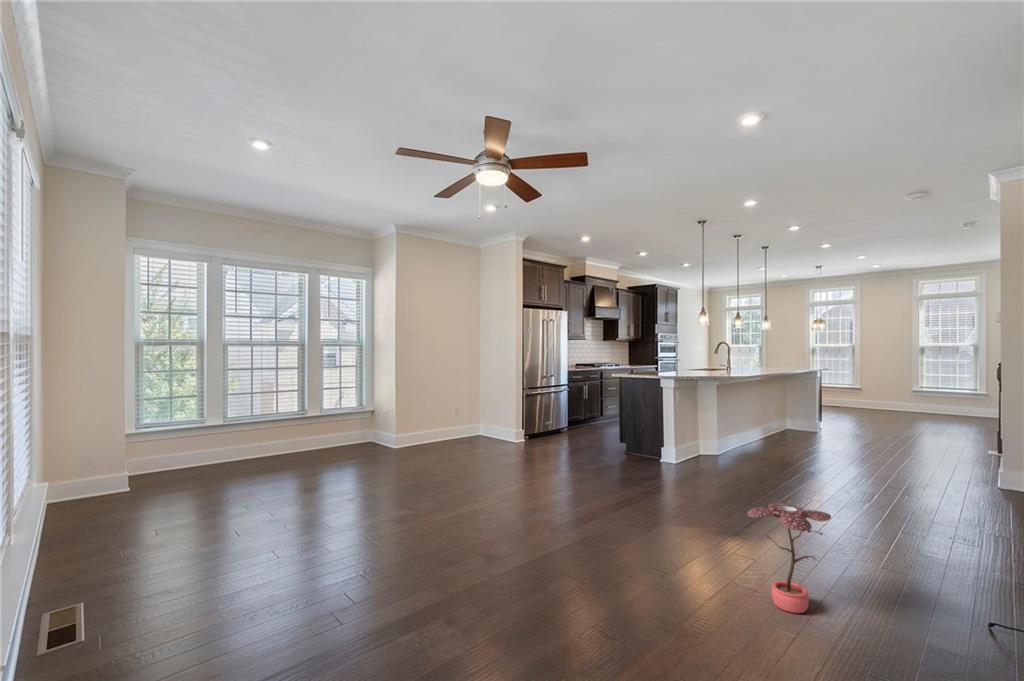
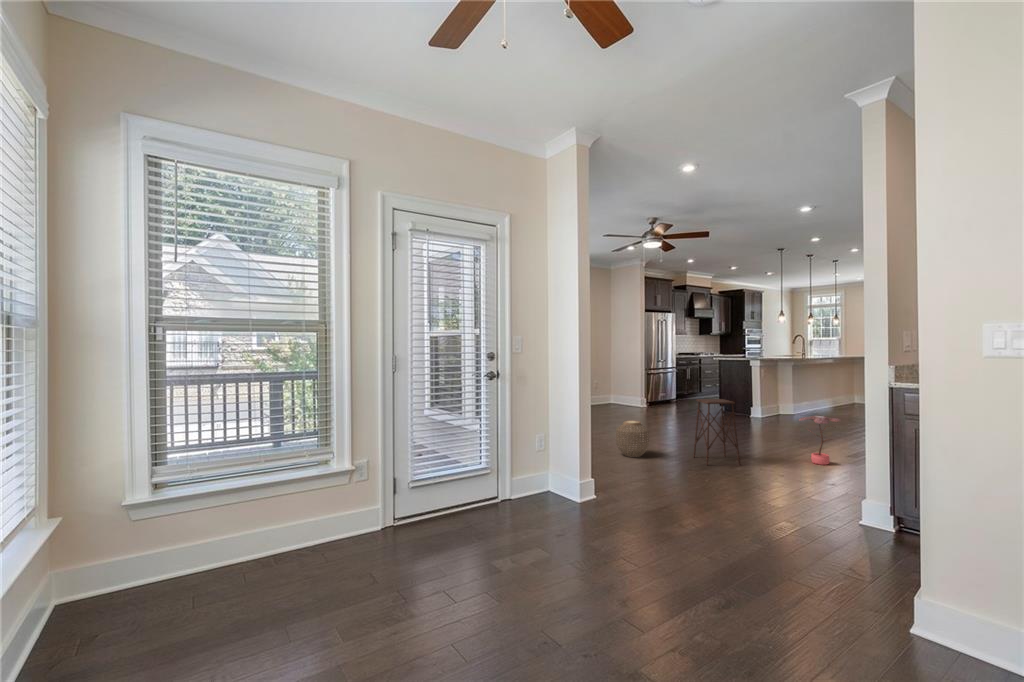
side table: none [540,470,631,635] -> present [693,399,740,465]
woven basket: none [380,516,451,603] -> present [616,420,649,457]

